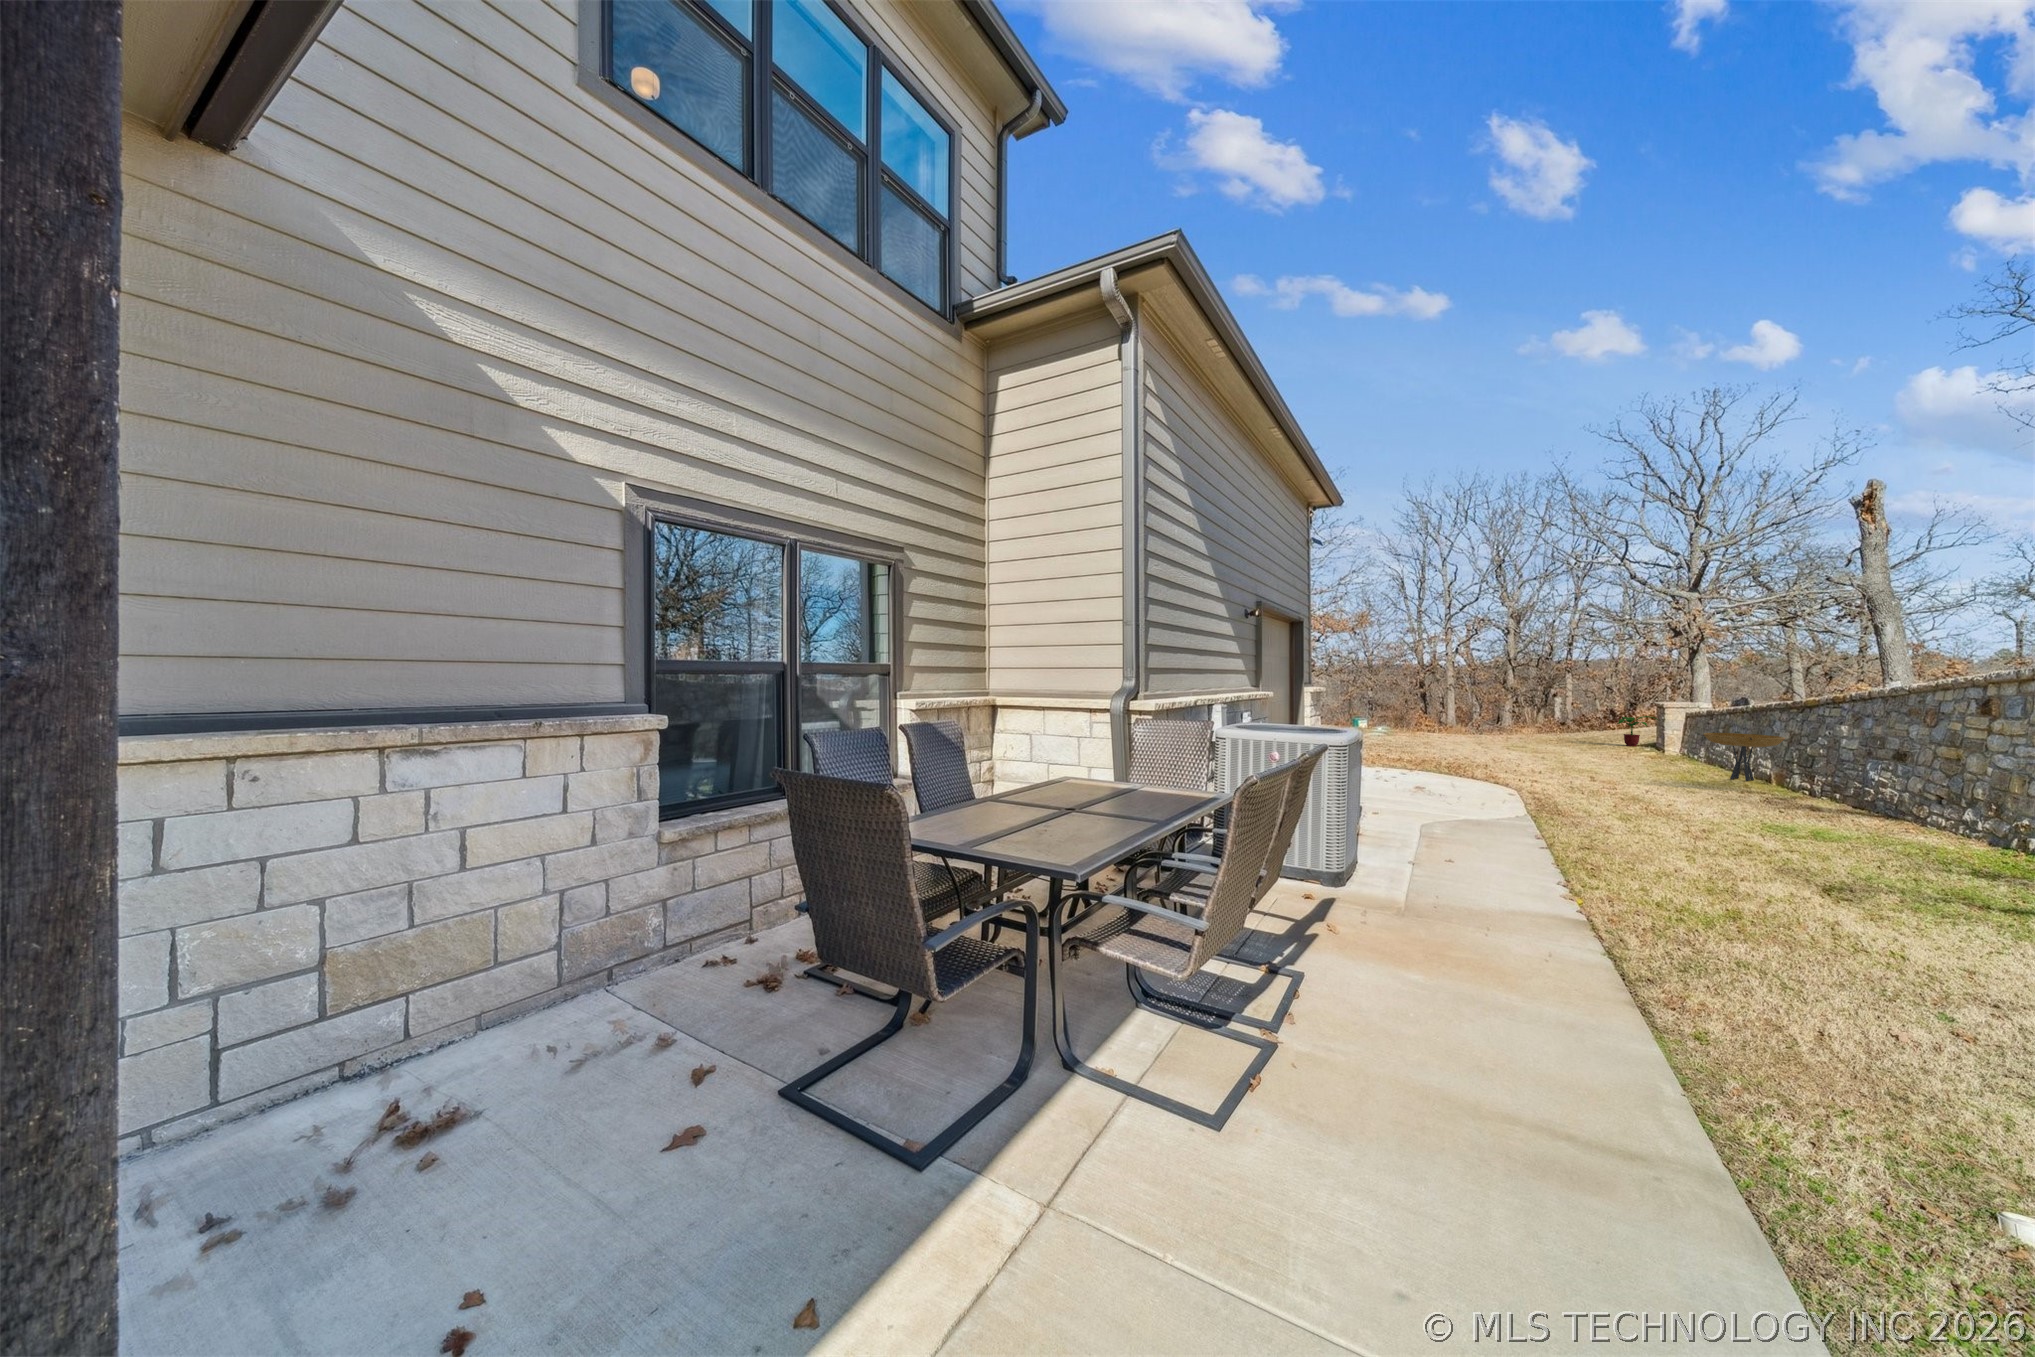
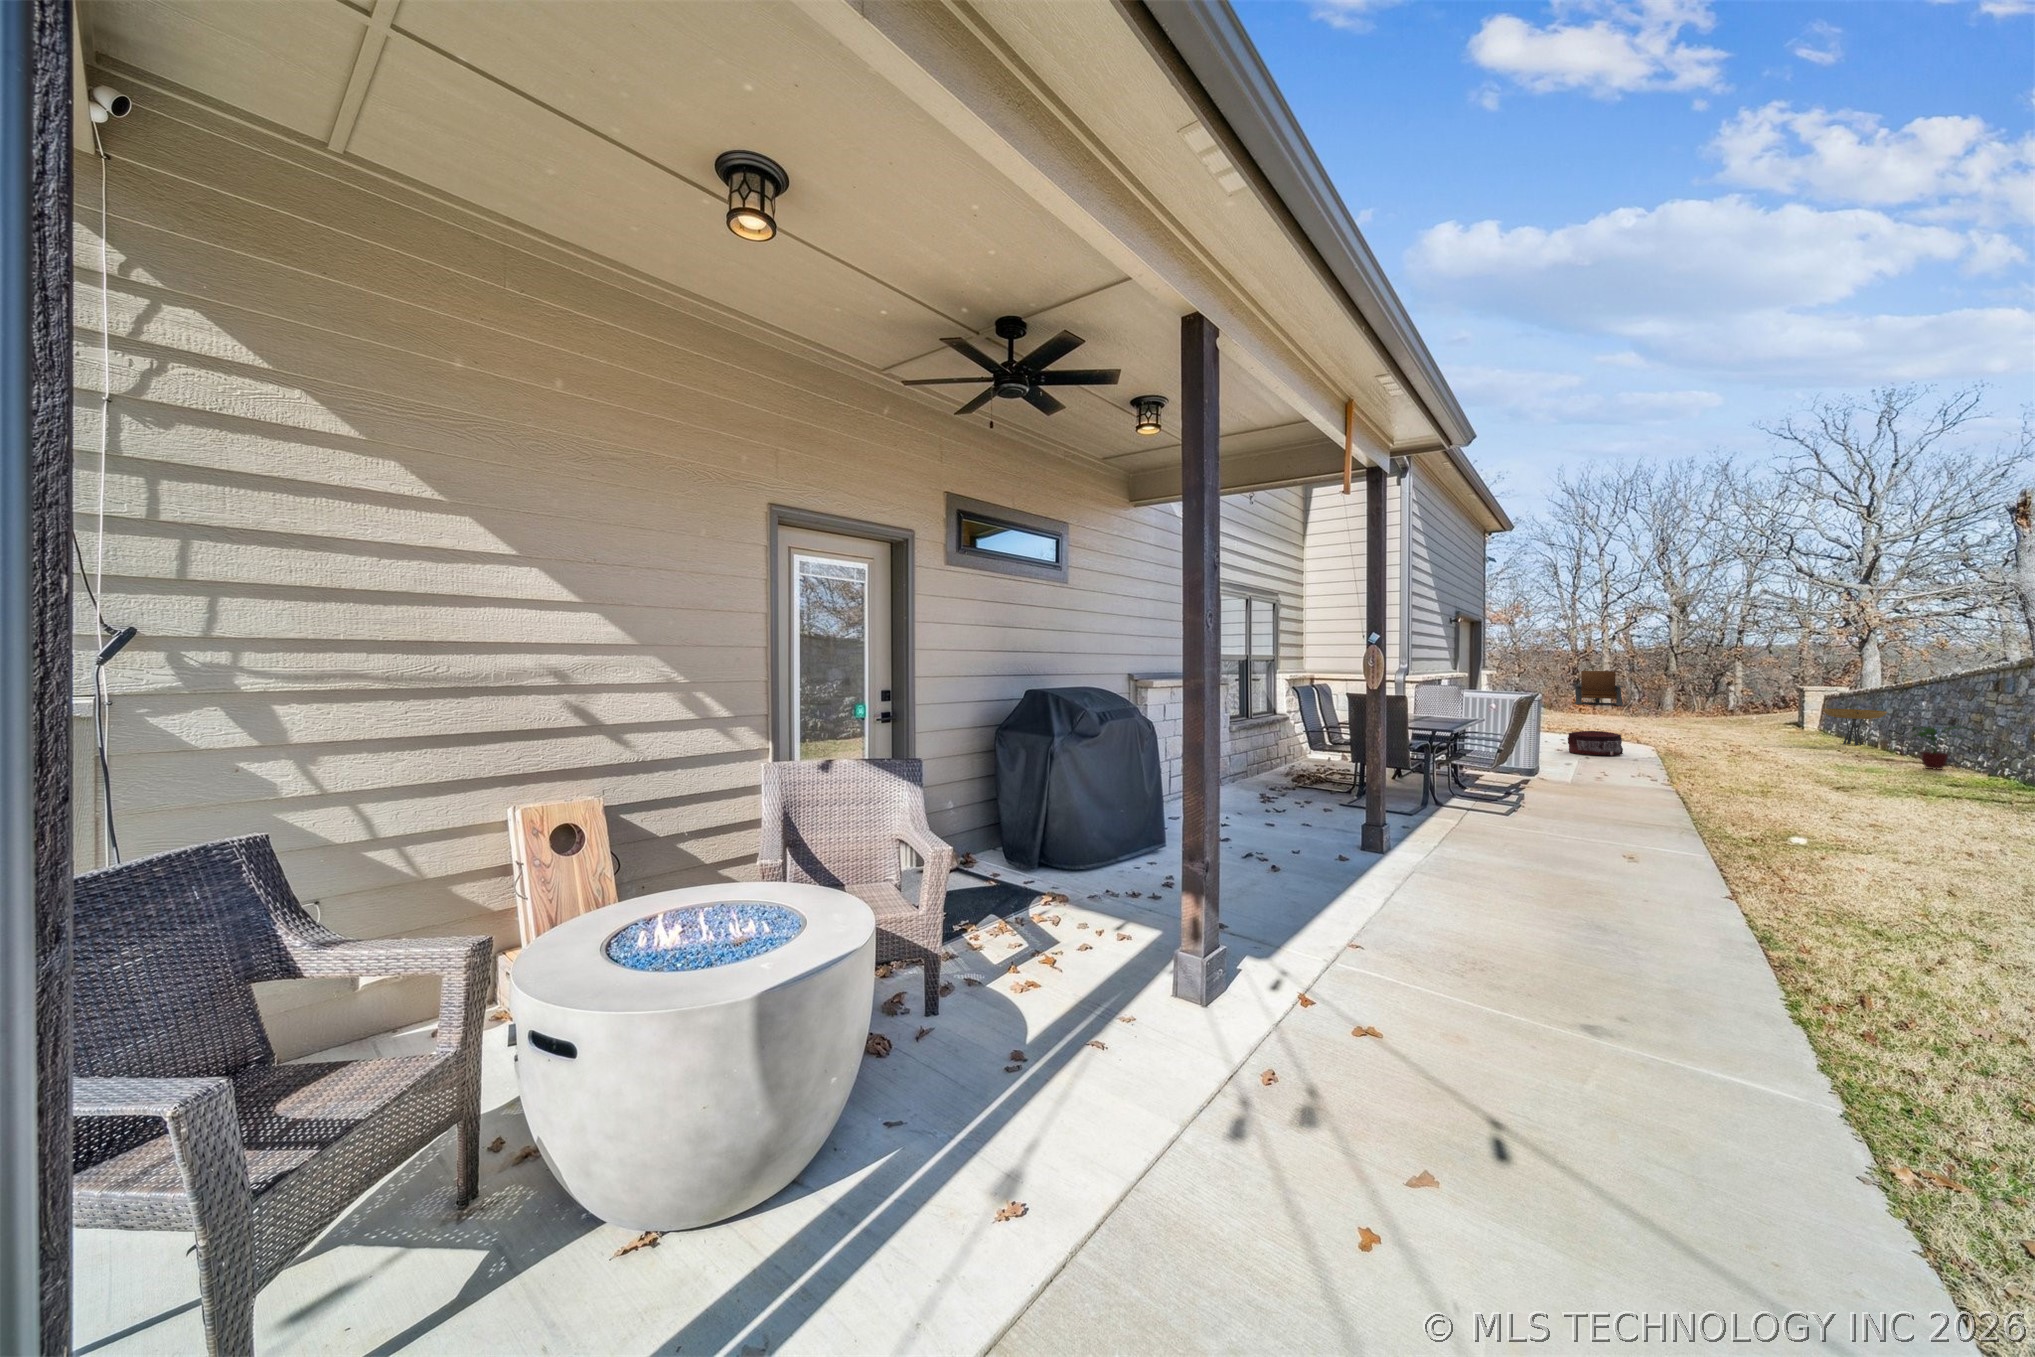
lounge chair: none [1414,686,1462,724] -> present [1575,671,1623,706]
potted plant: present [1617,716,1658,746] -> present [1913,726,1978,769]
pouf: none [1394,769,1470,808] -> present [1568,731,1623,756]

